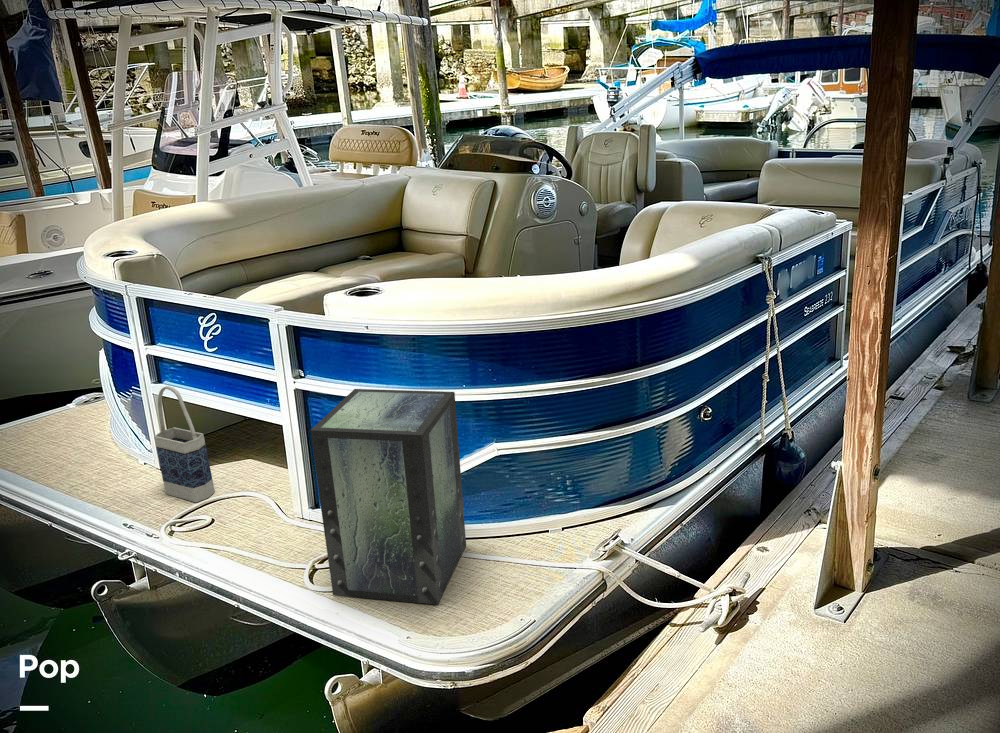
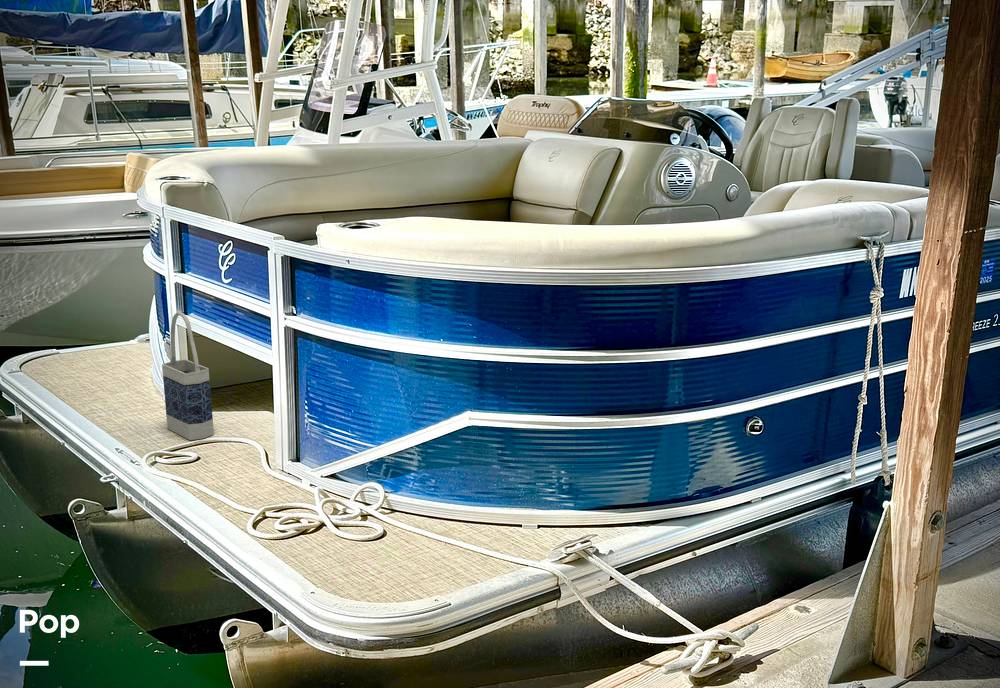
storage box: present [310,389,466,604] -> none [254,327,431,570]

